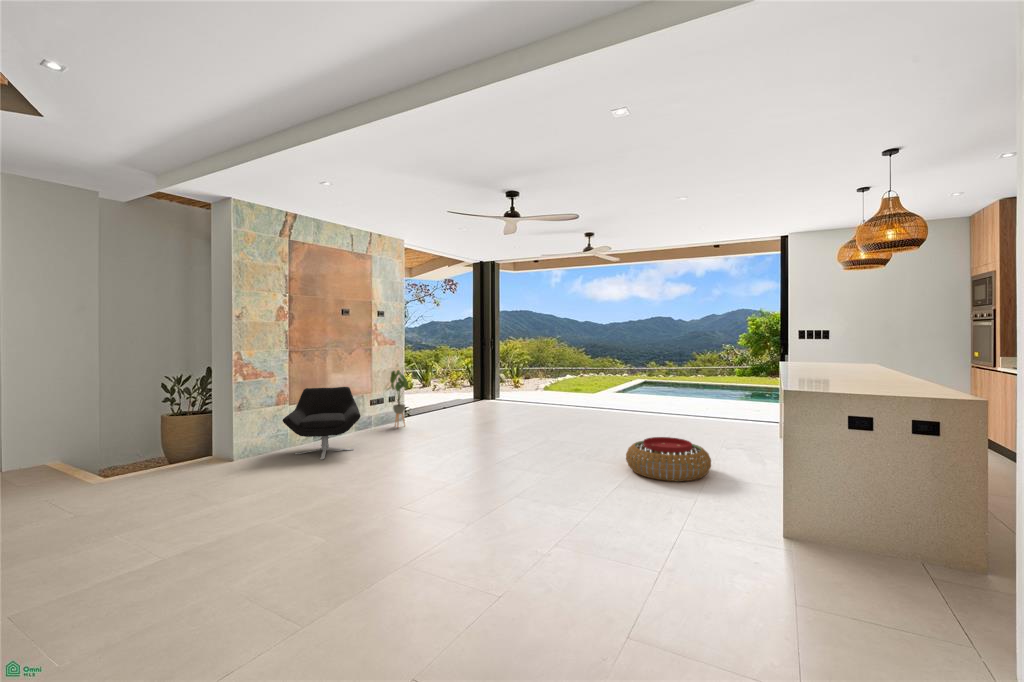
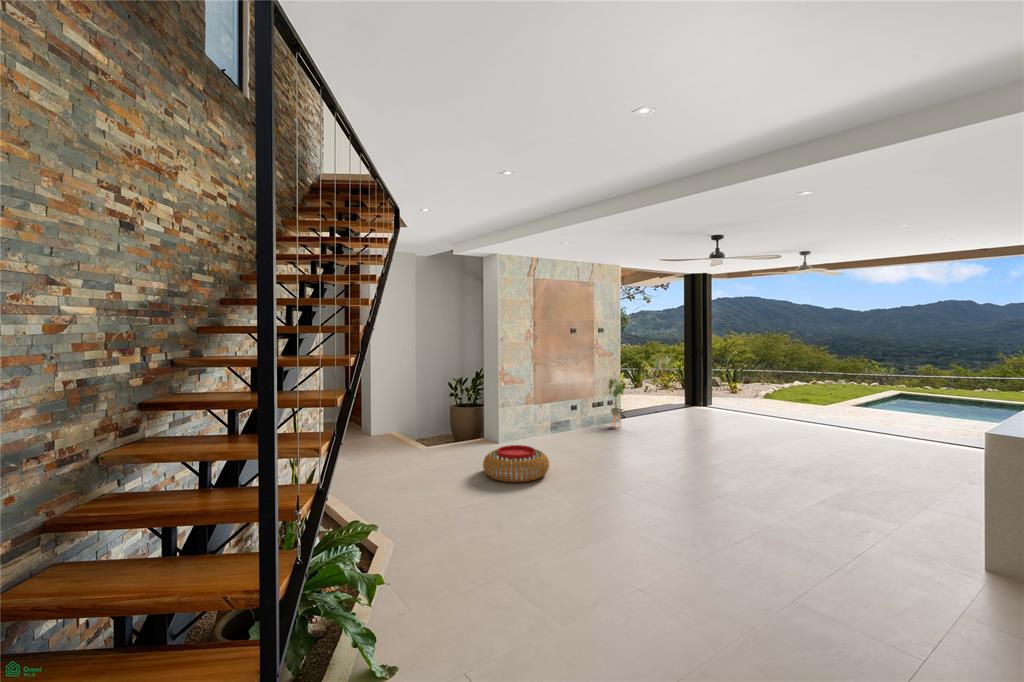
lounge chair: present [282,387,361,460] -> none [531,392,587,449]
pouf: present [626,437,711,481] -> present [483,445,549,482]

